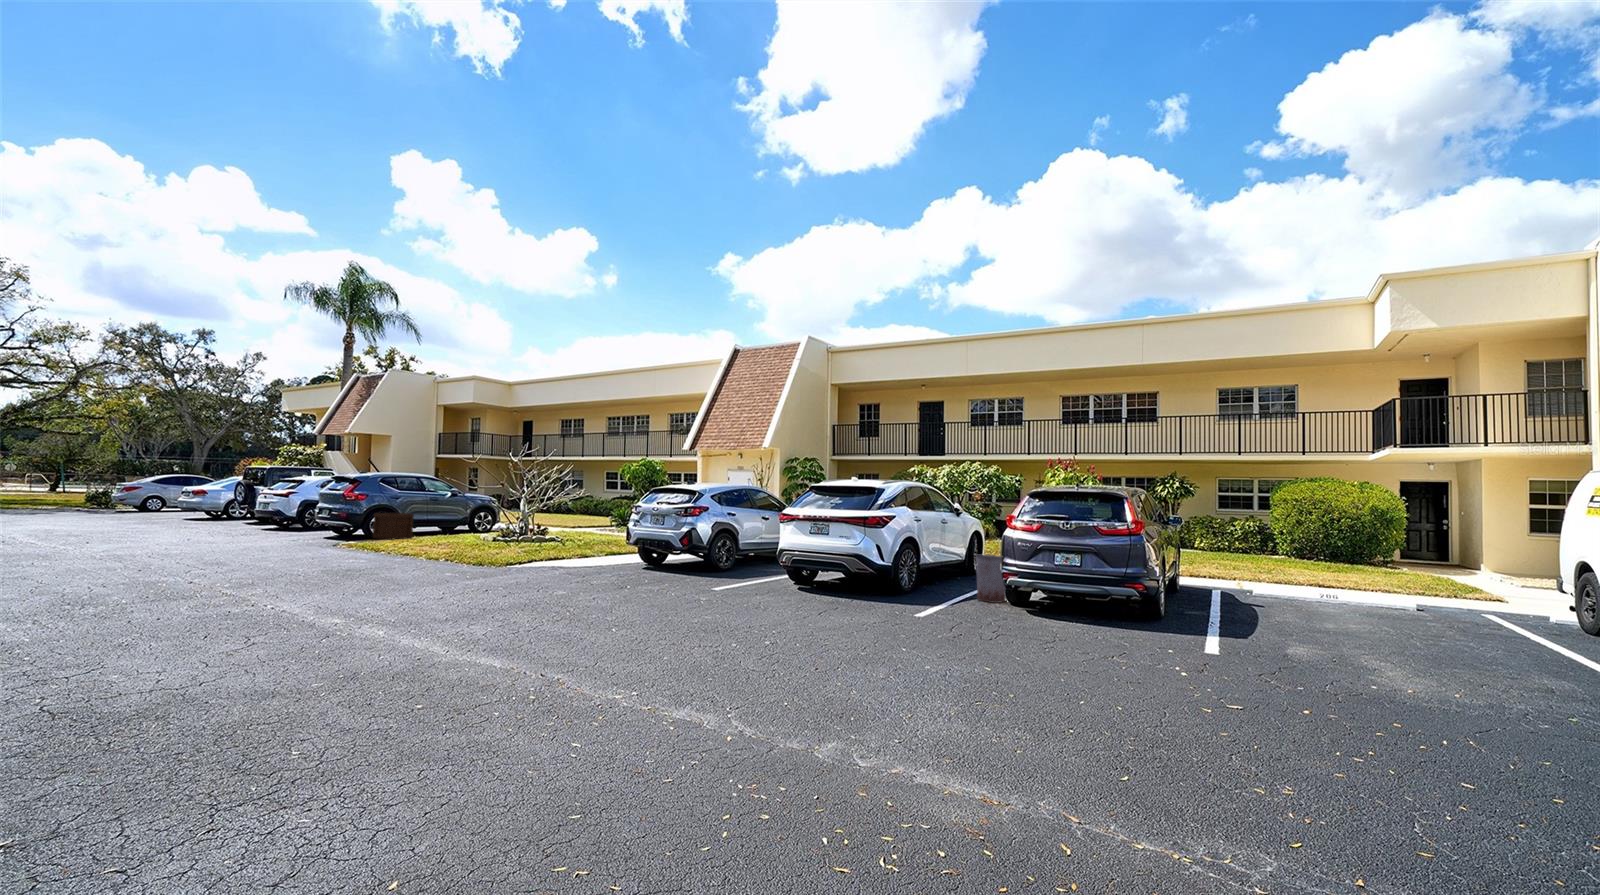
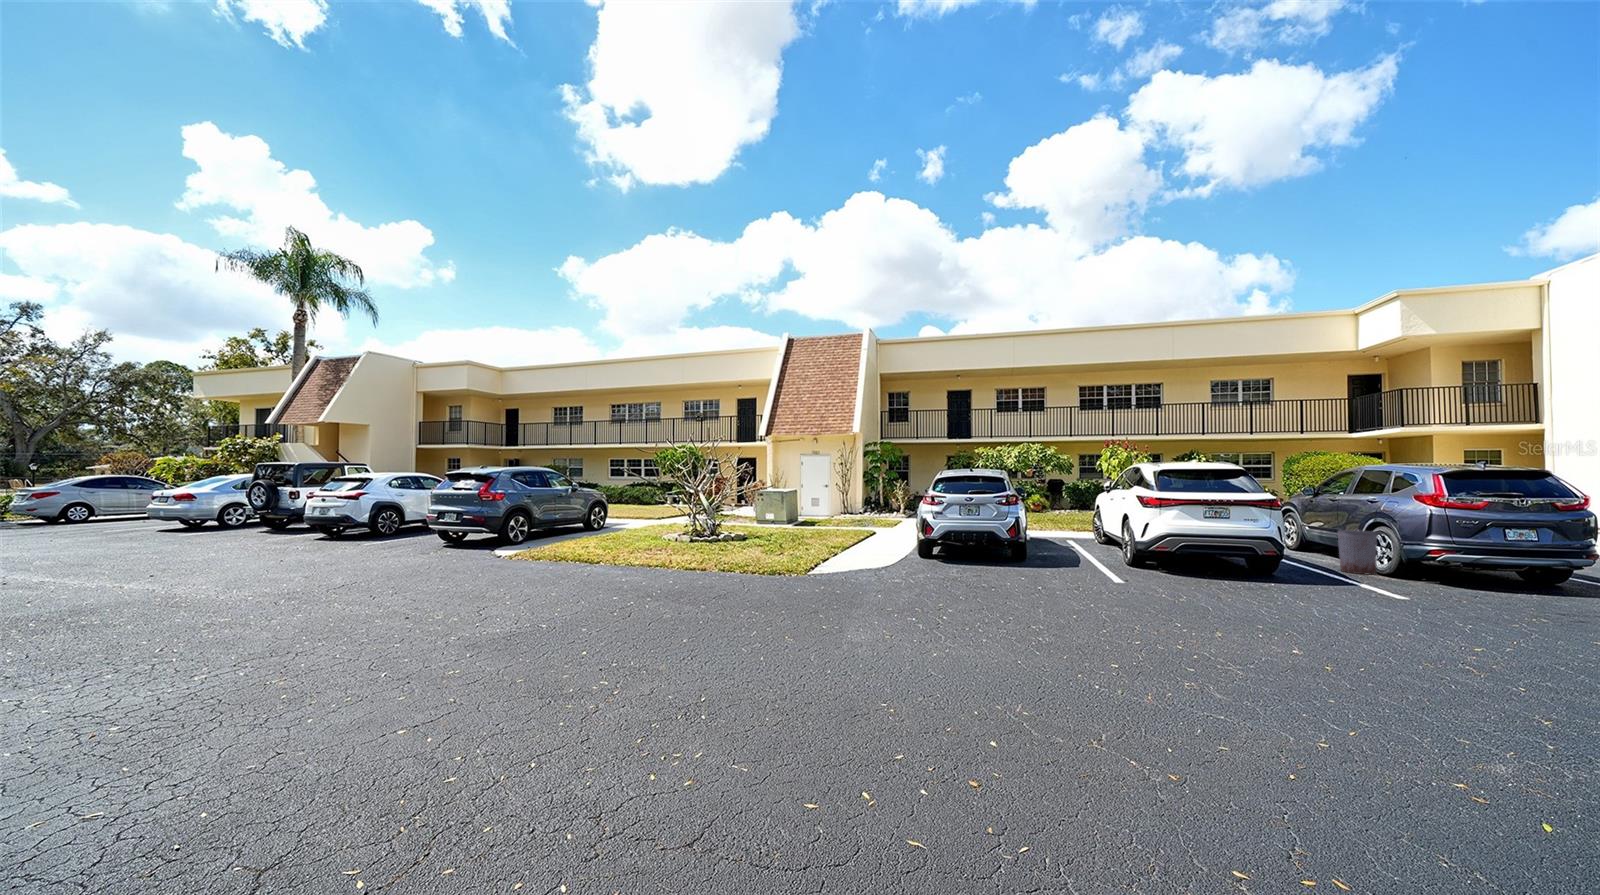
wooden crate: present [373,513,414,540] -> none [512,512,554,543]

